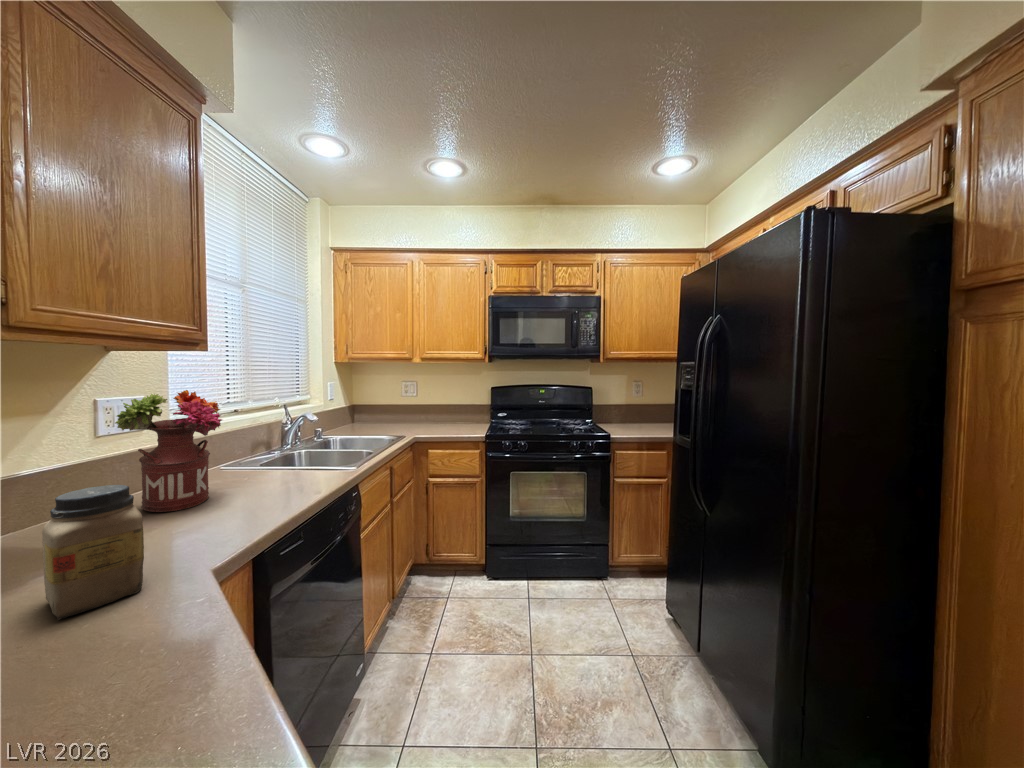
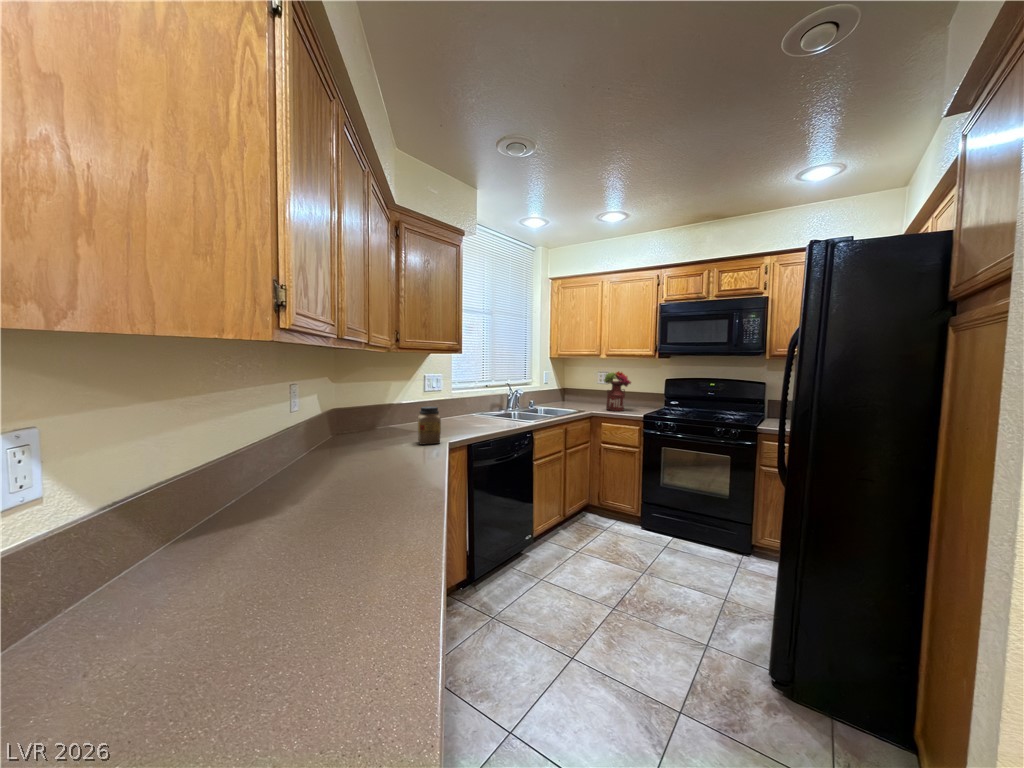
flower arrangement: present [115,390,222,512] -> present [604,371,631,411]

